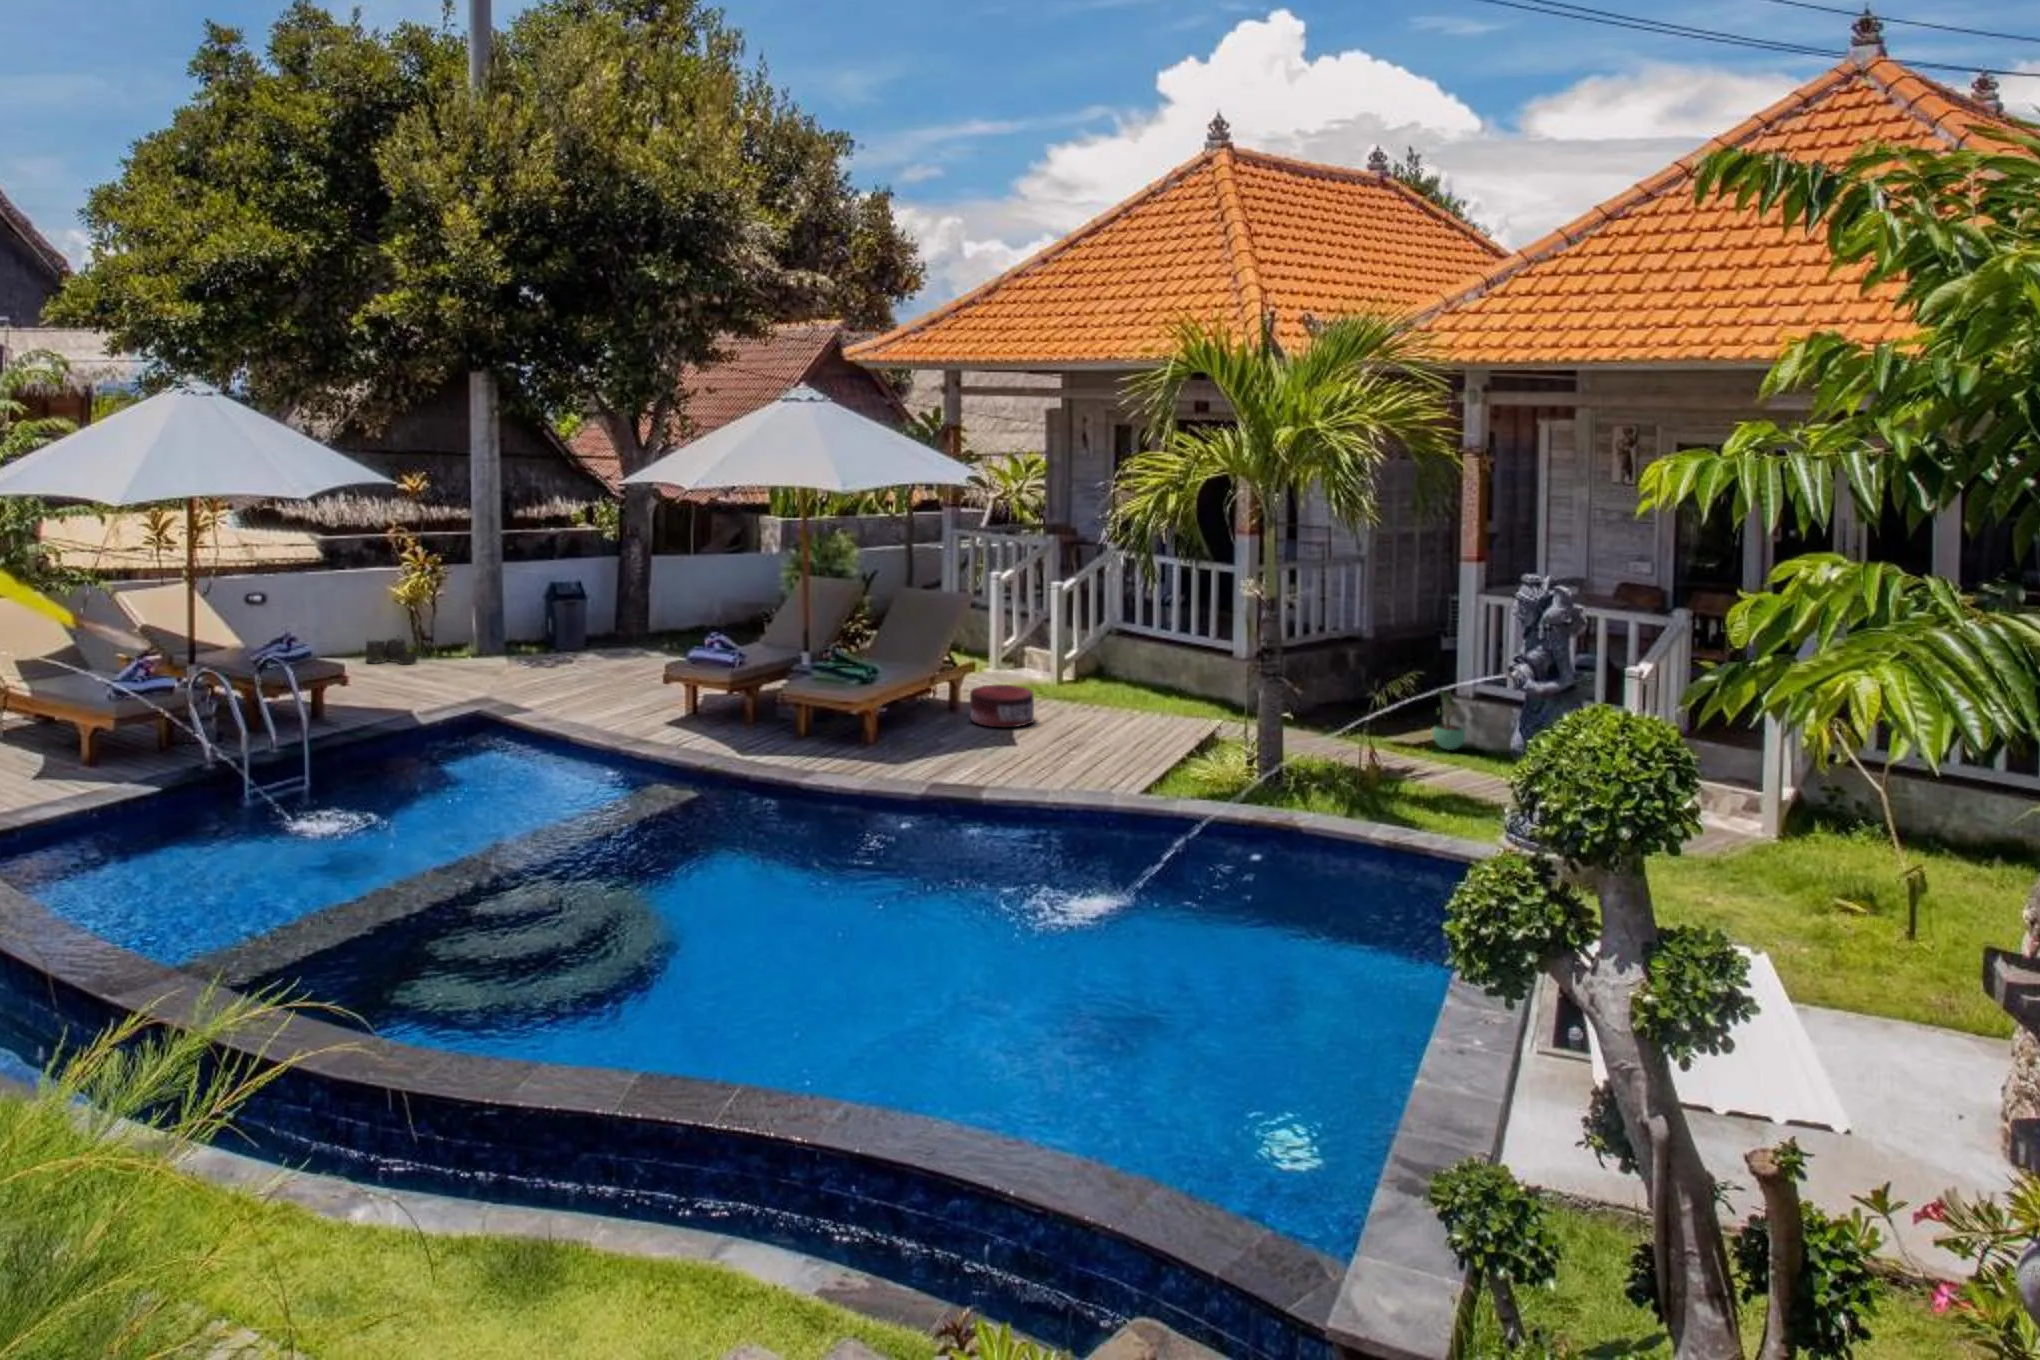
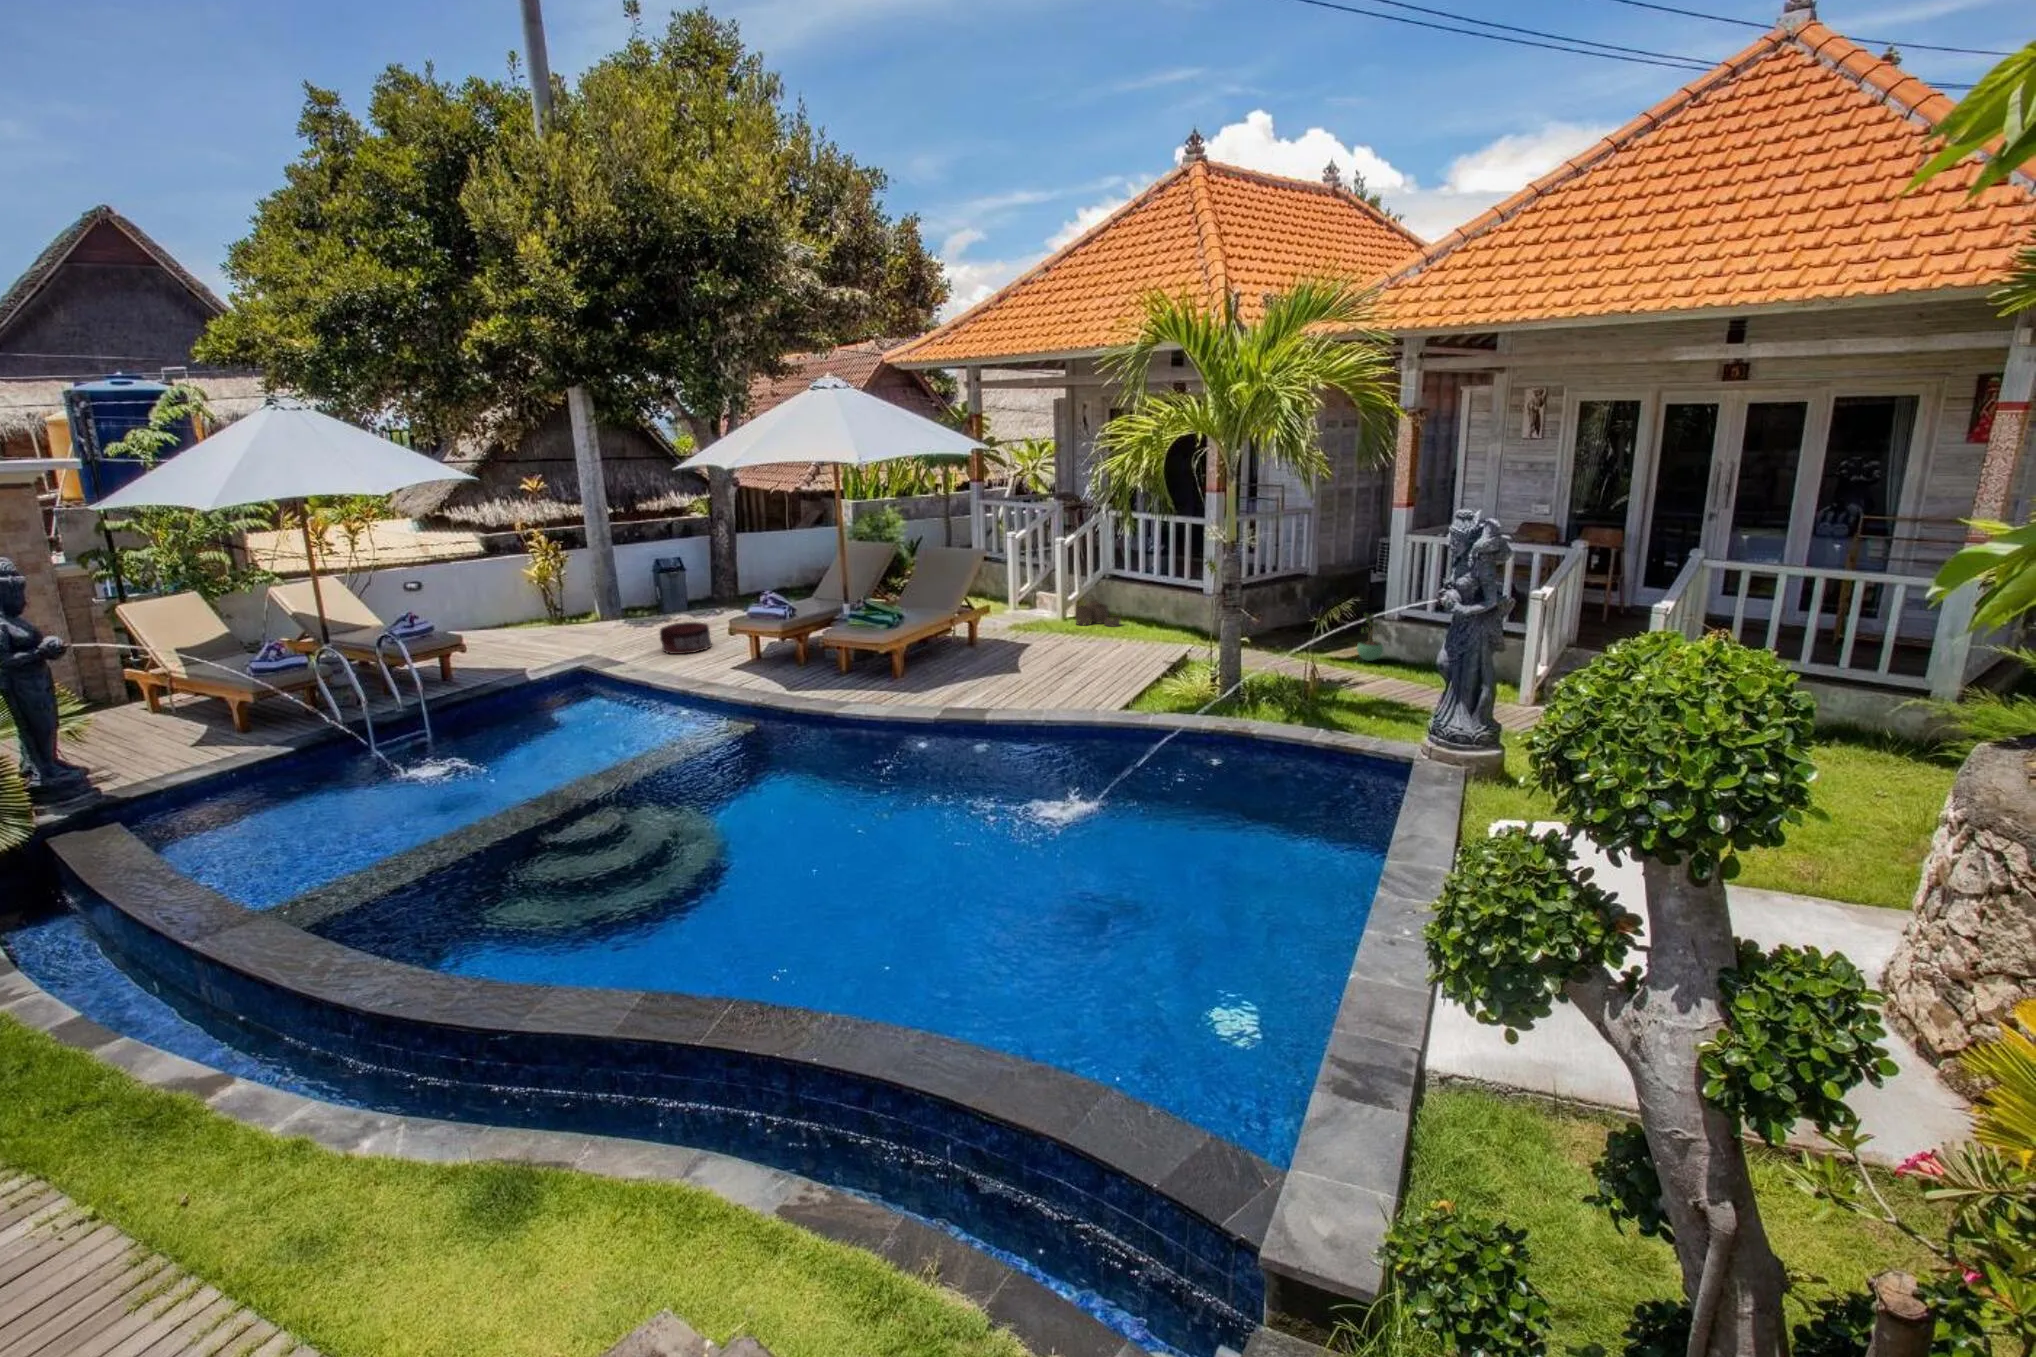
woven basket: present [366,635,417,665] -> present [1076,601,1121,626]
pouf: present [970,684,1034,727] -> present [660,622,712,654]

